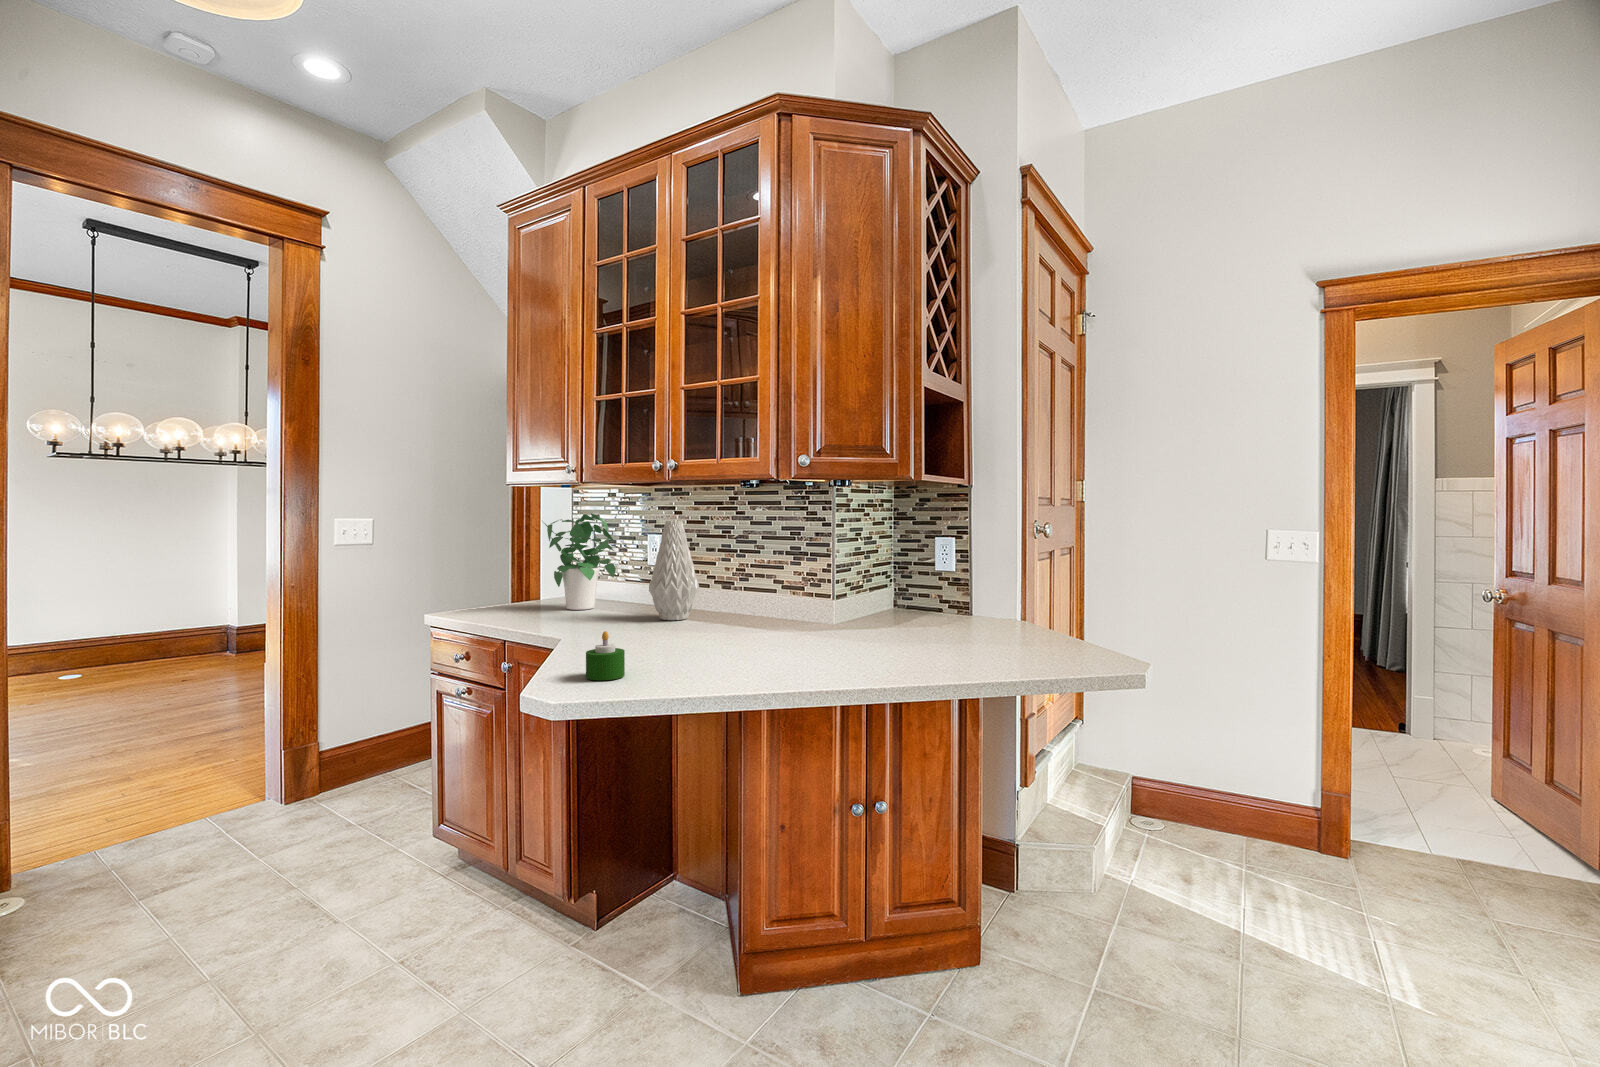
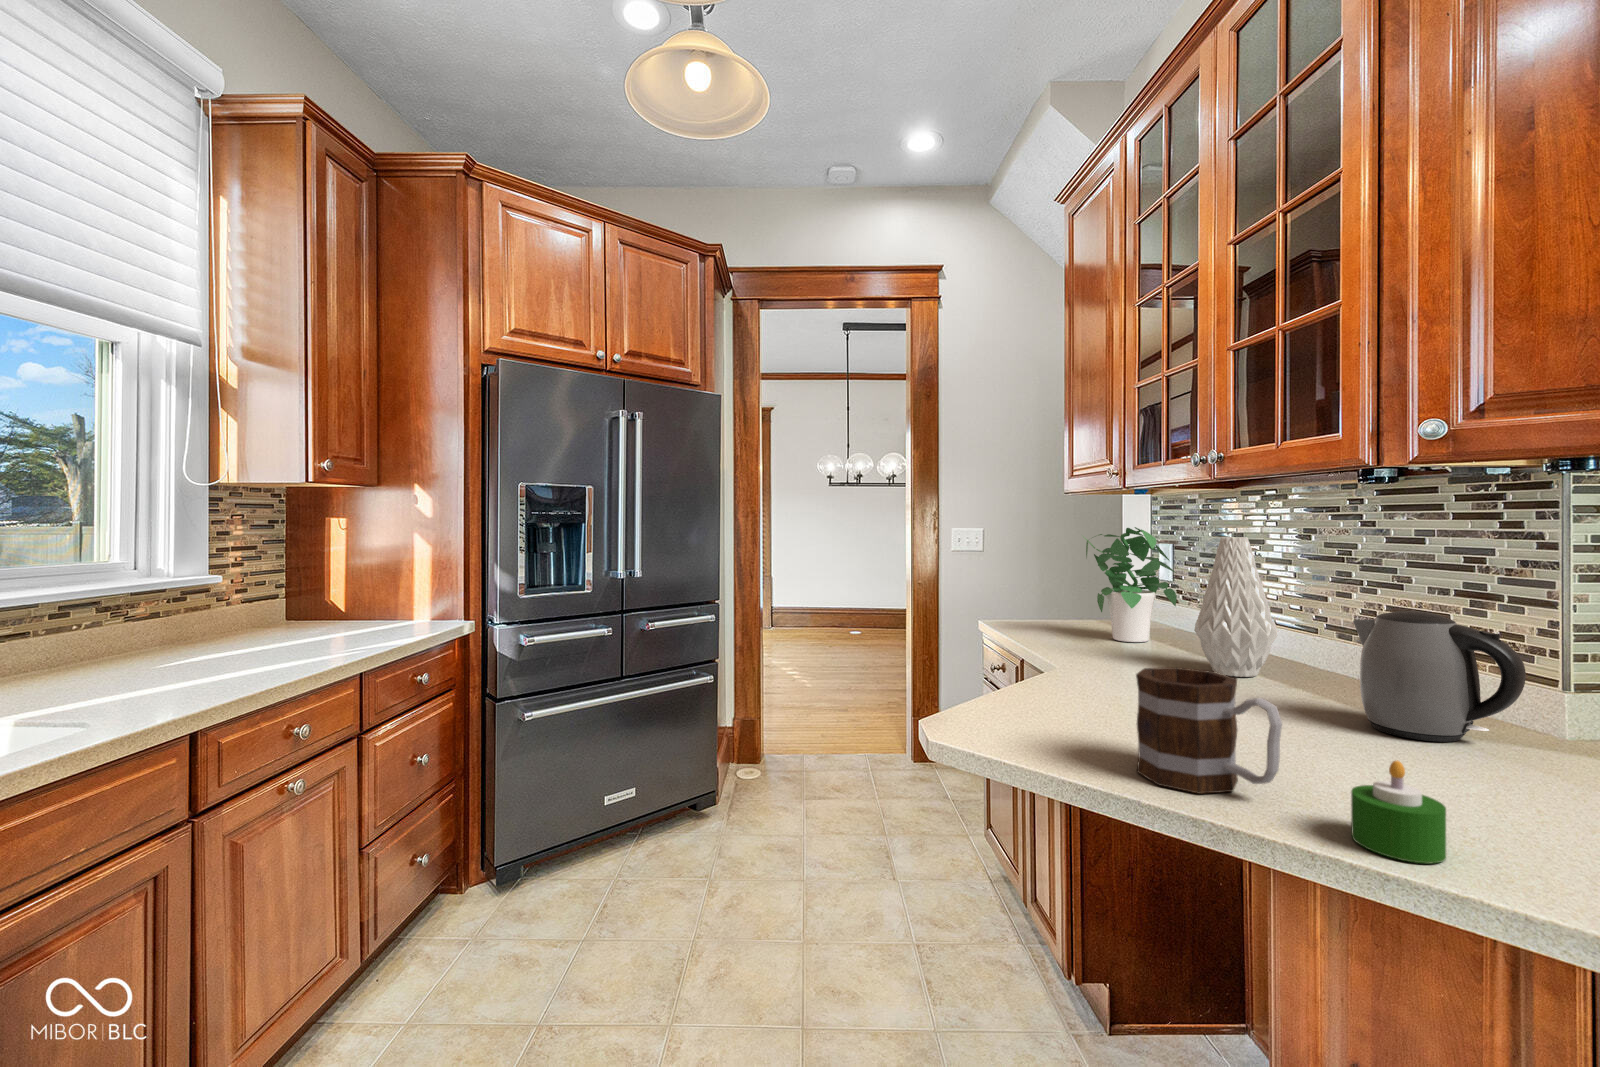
kettle: none [757,562,829,634] -> present [1353,611,1526,742]
mug: none [689,601,773,676] -> present [1136,667,1282,794]
candle: present [586,631,625,680] -> present [1351,760,1446,863]

